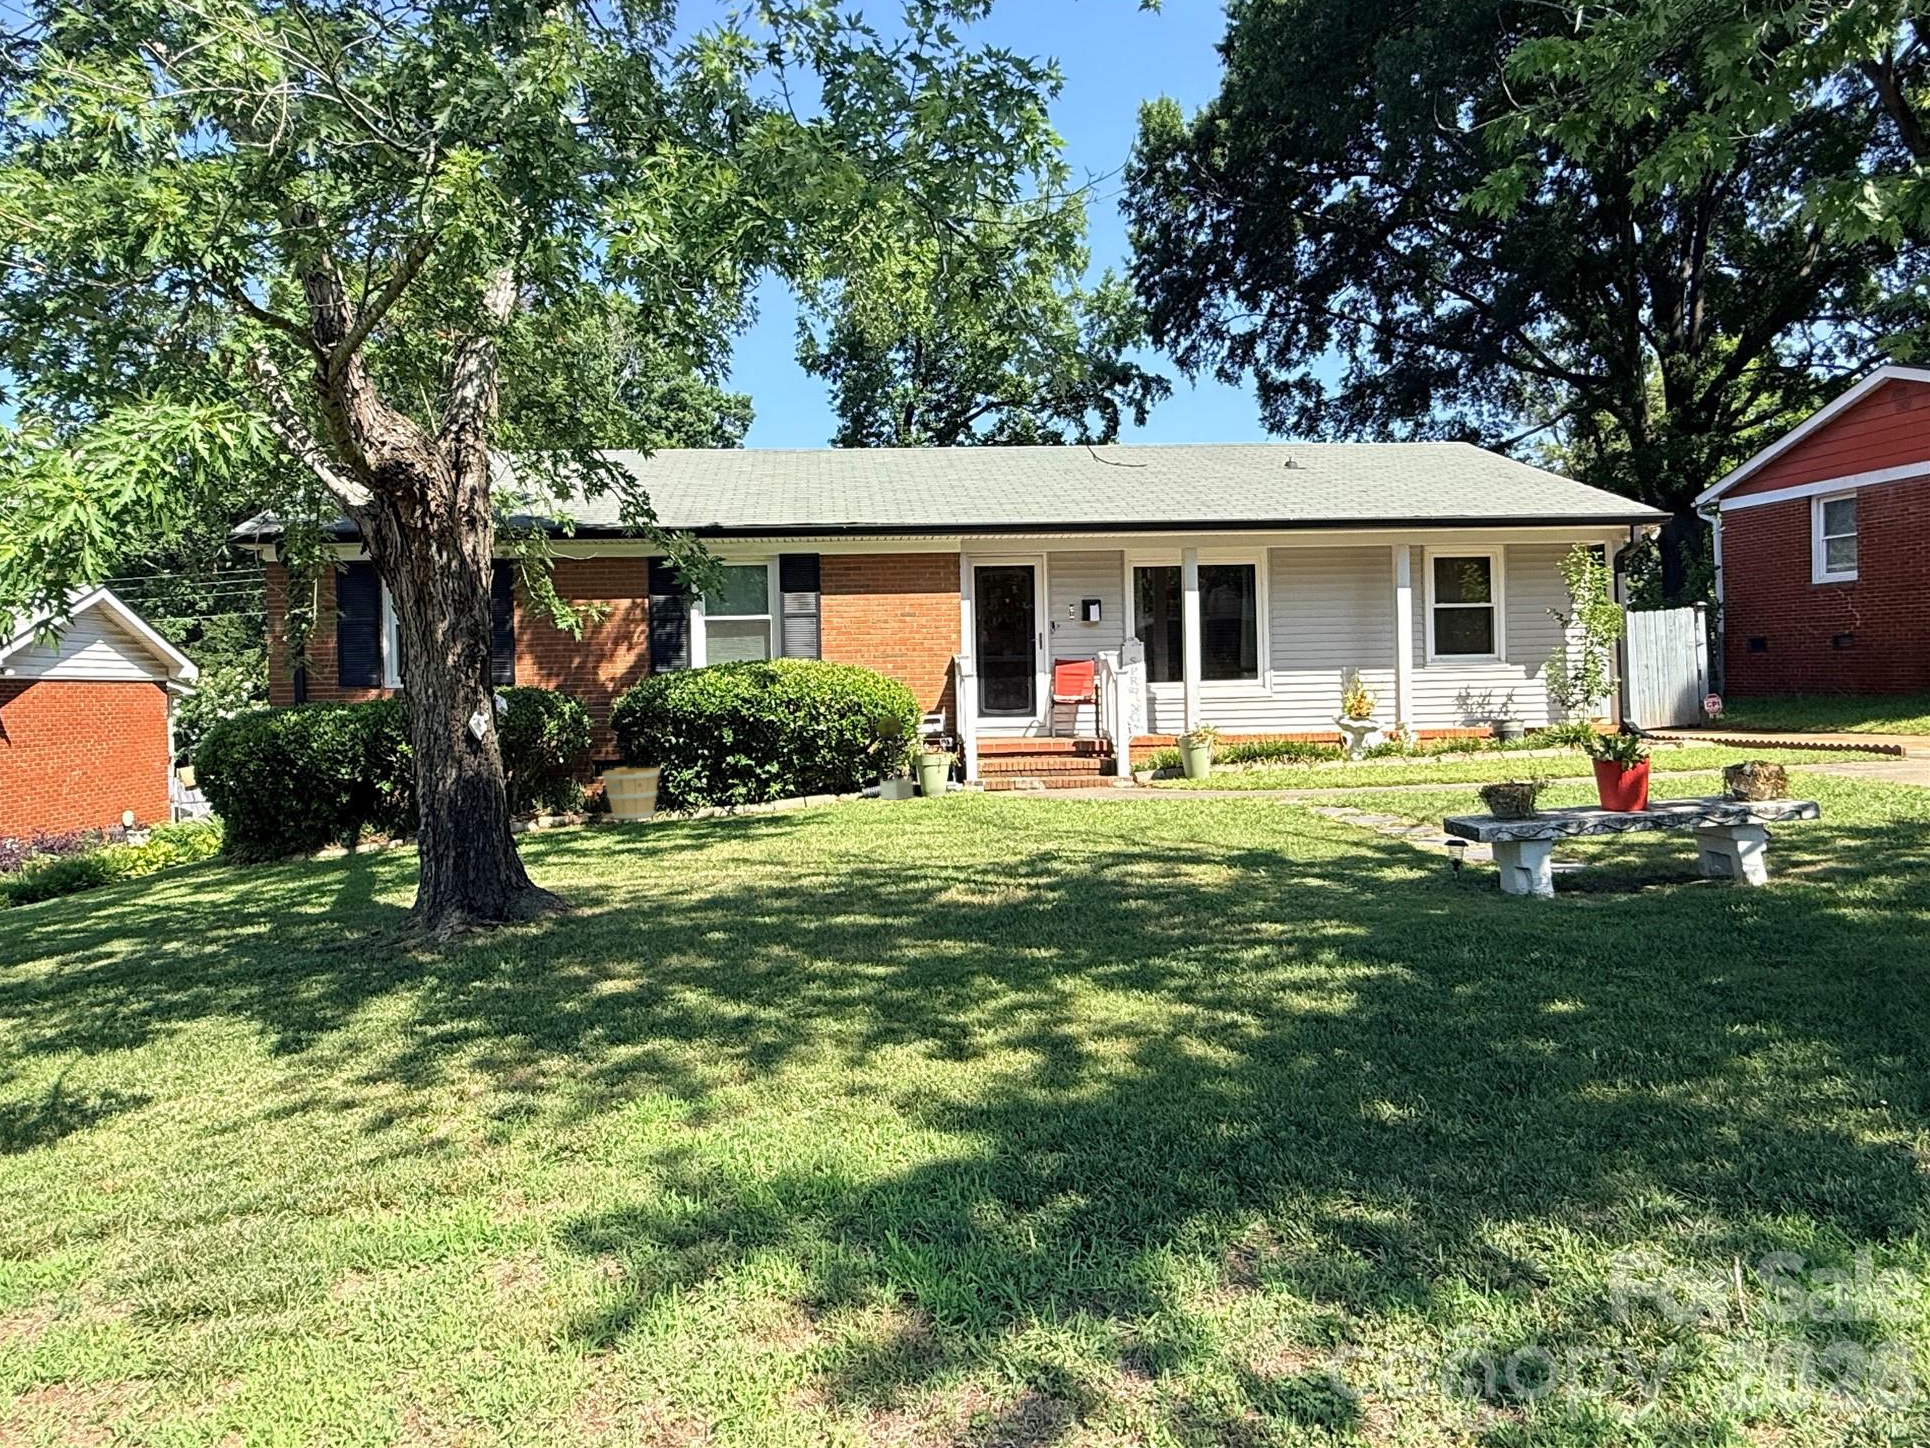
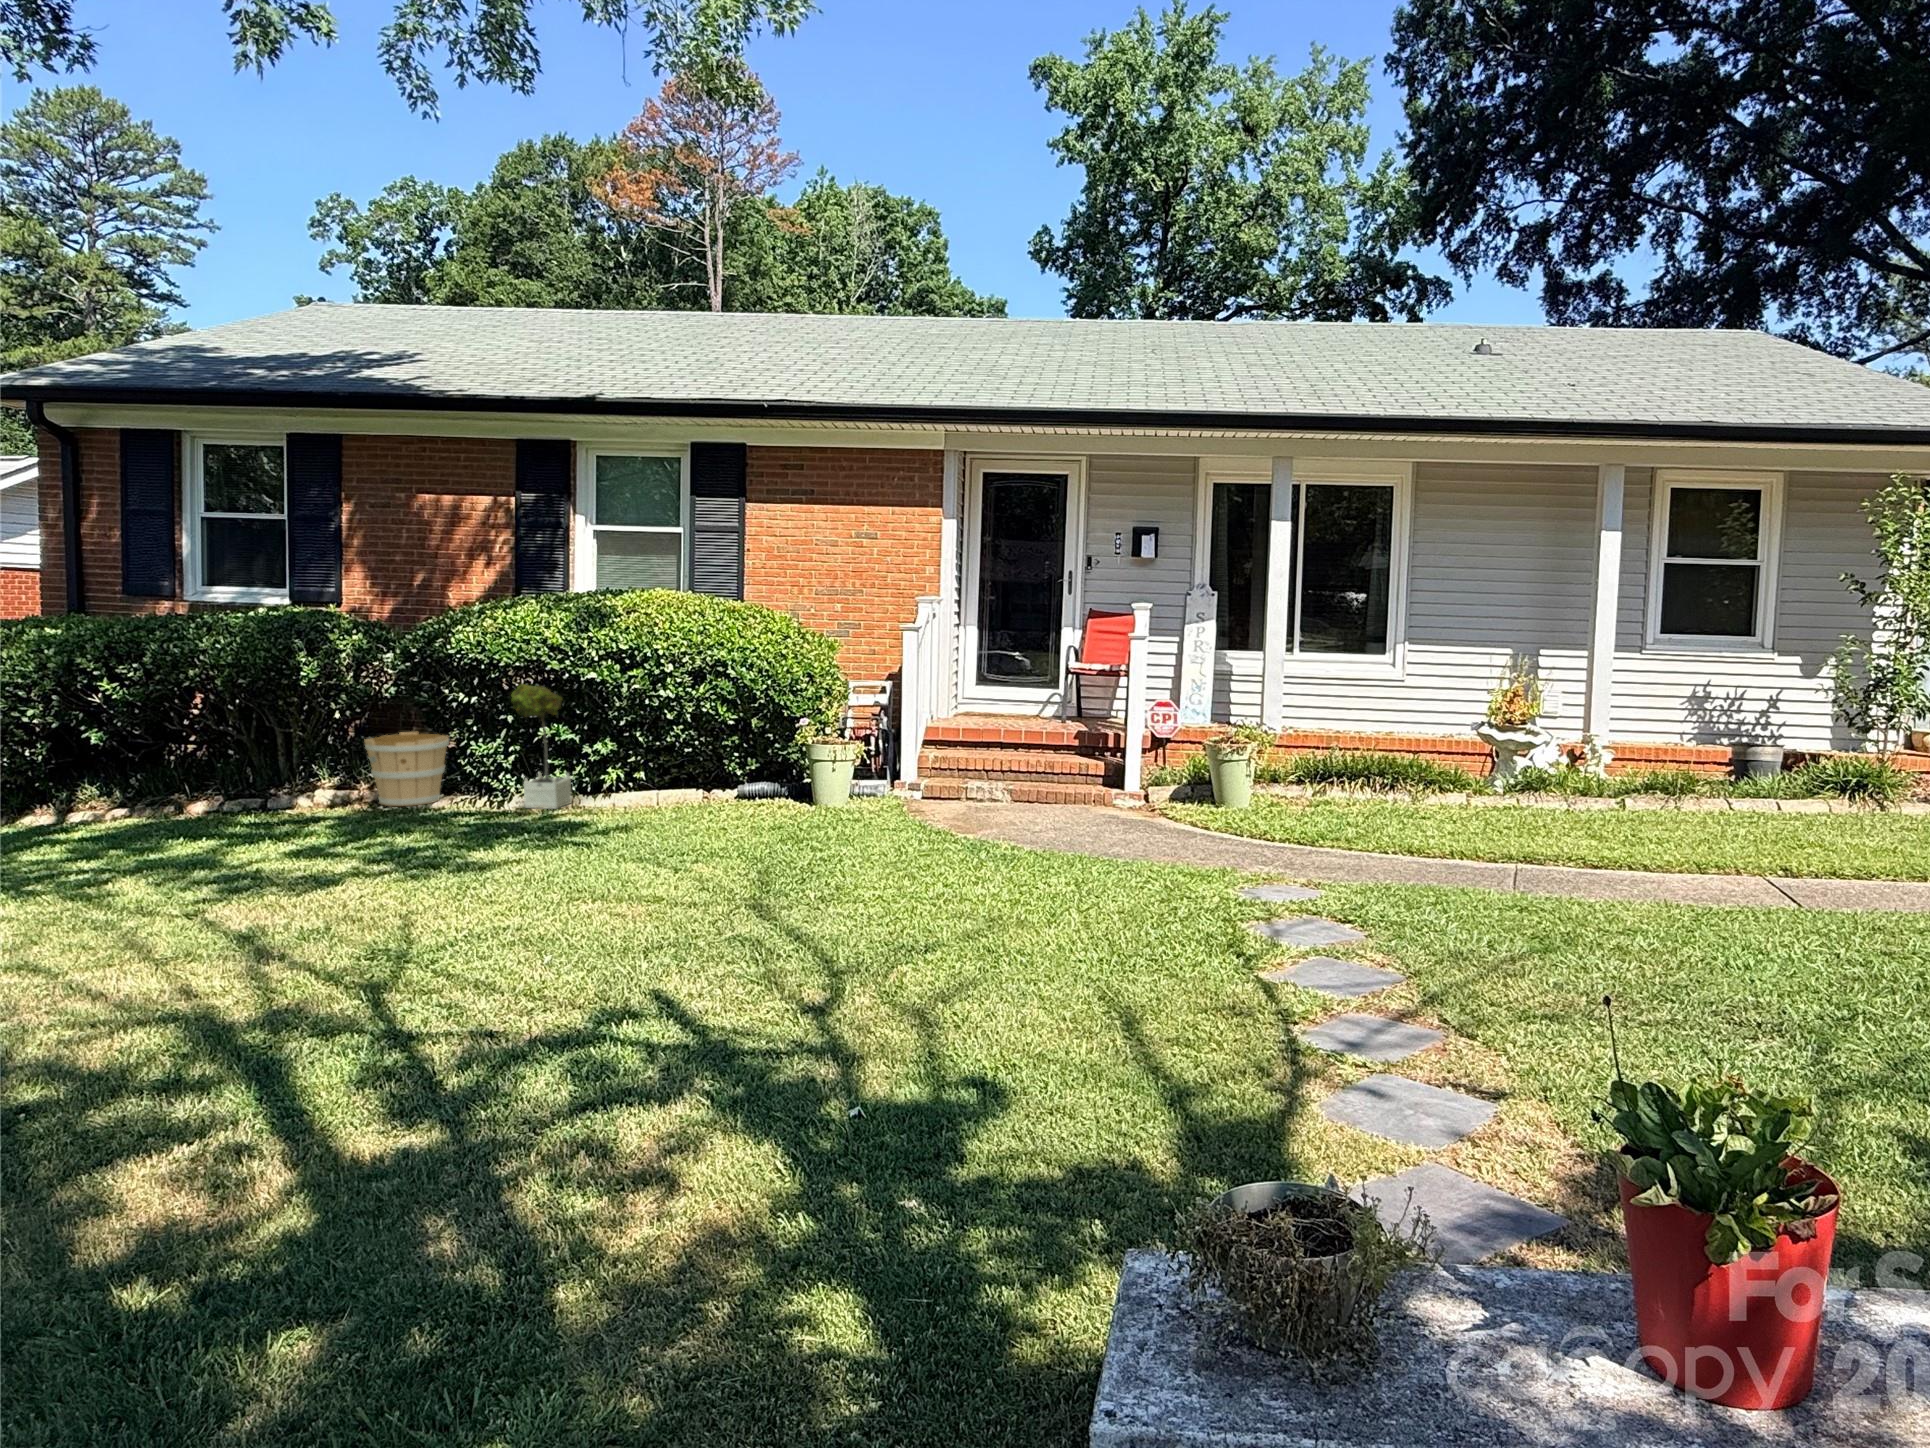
potted tree: present [874,716,914,800] -> present [511,684,572,809]

